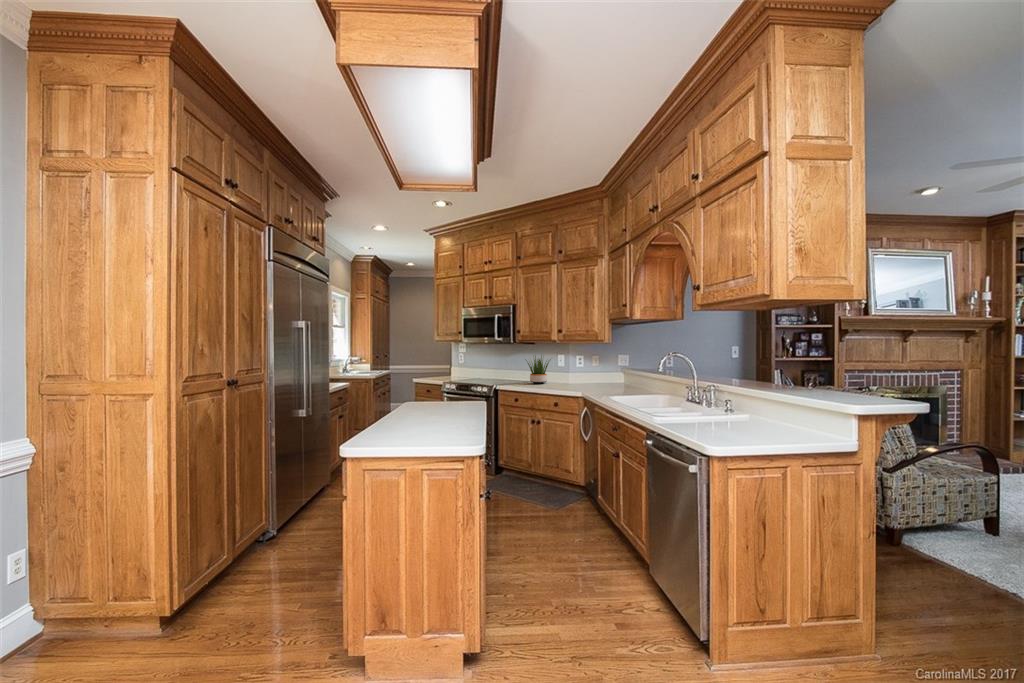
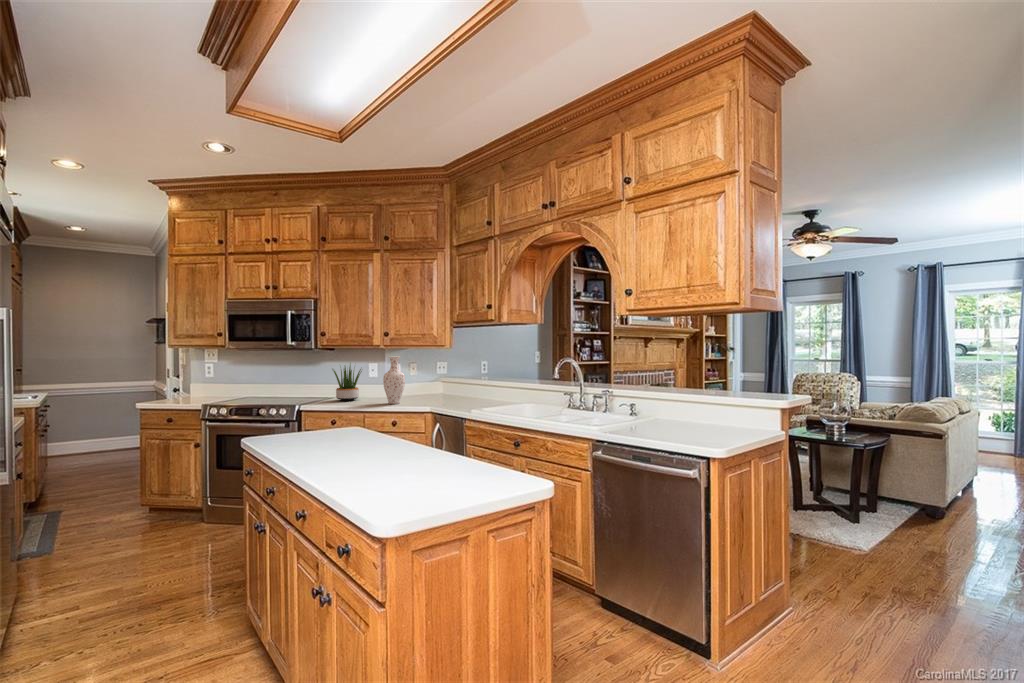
vase: none [558,349,575,388] -> present [383,356,405,404]

